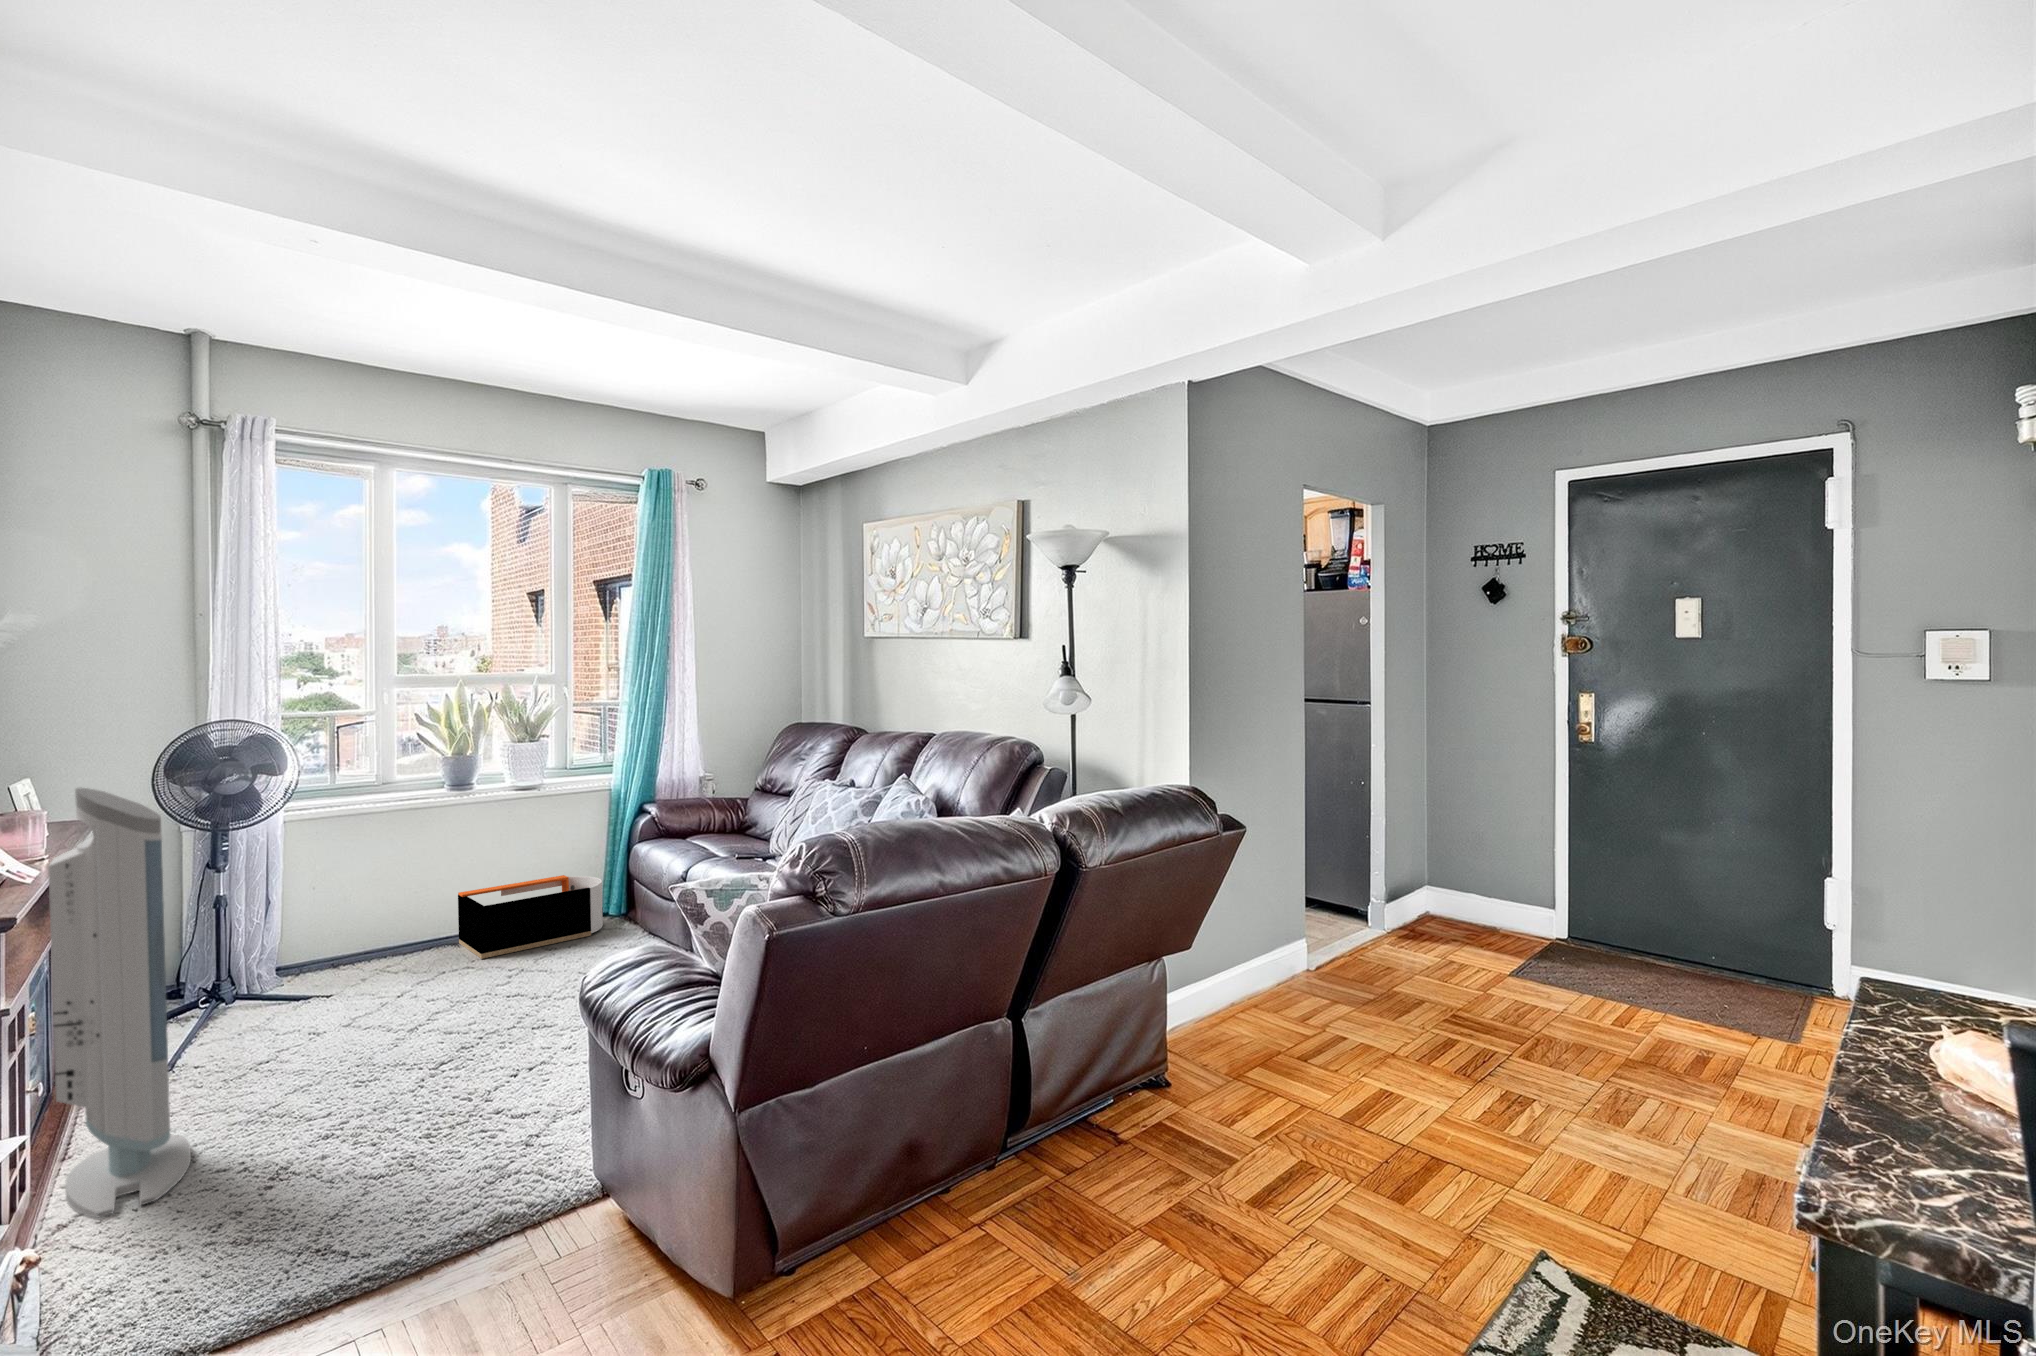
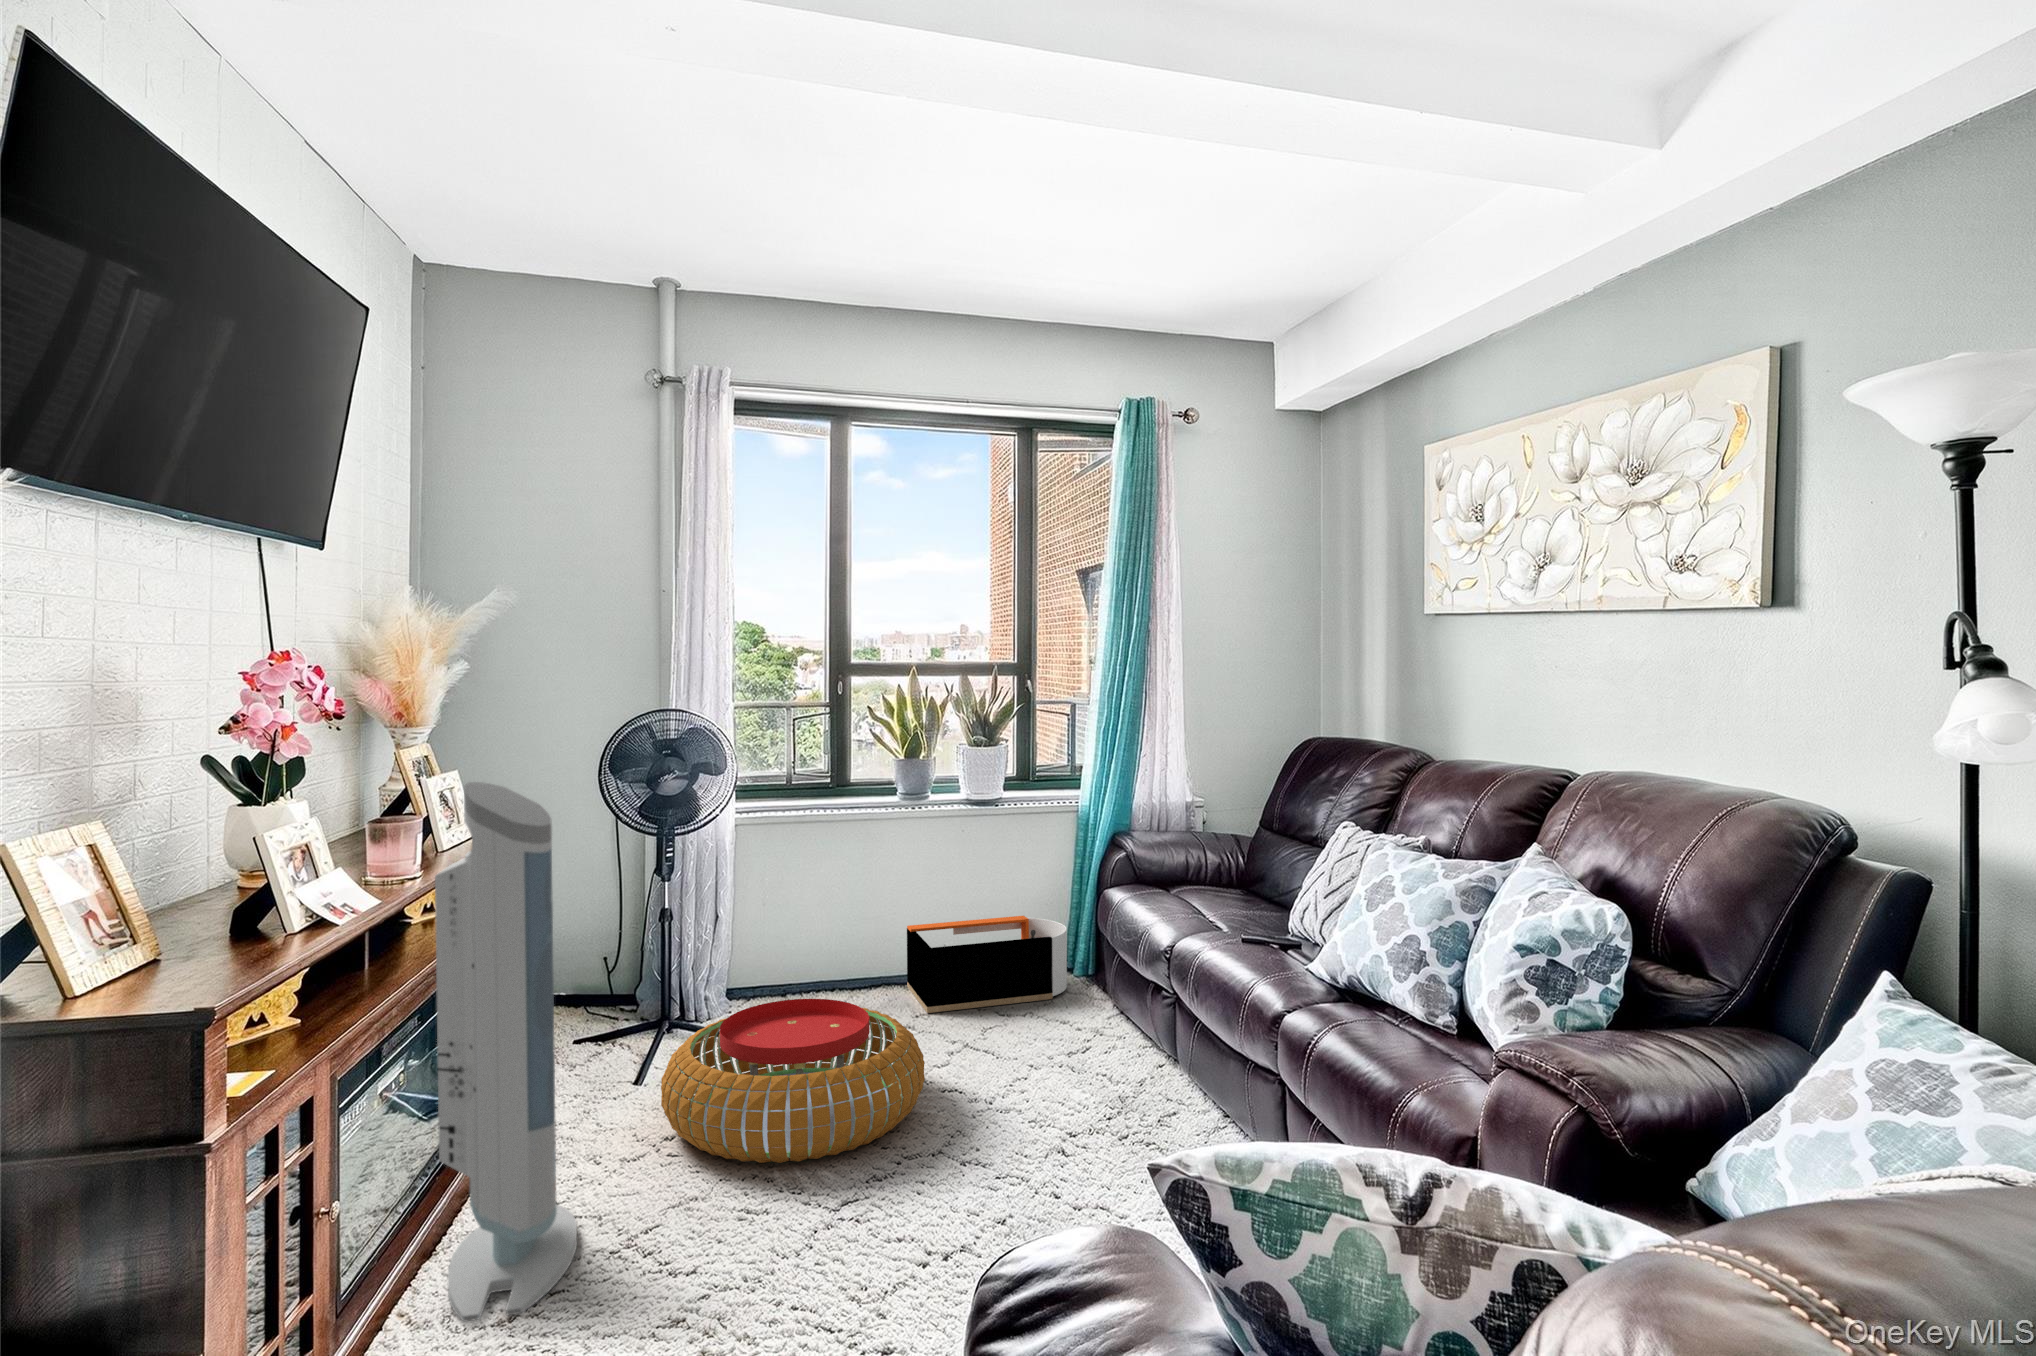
pouf: none [243,950,491,1079] -> present [661,999,925,1163]

